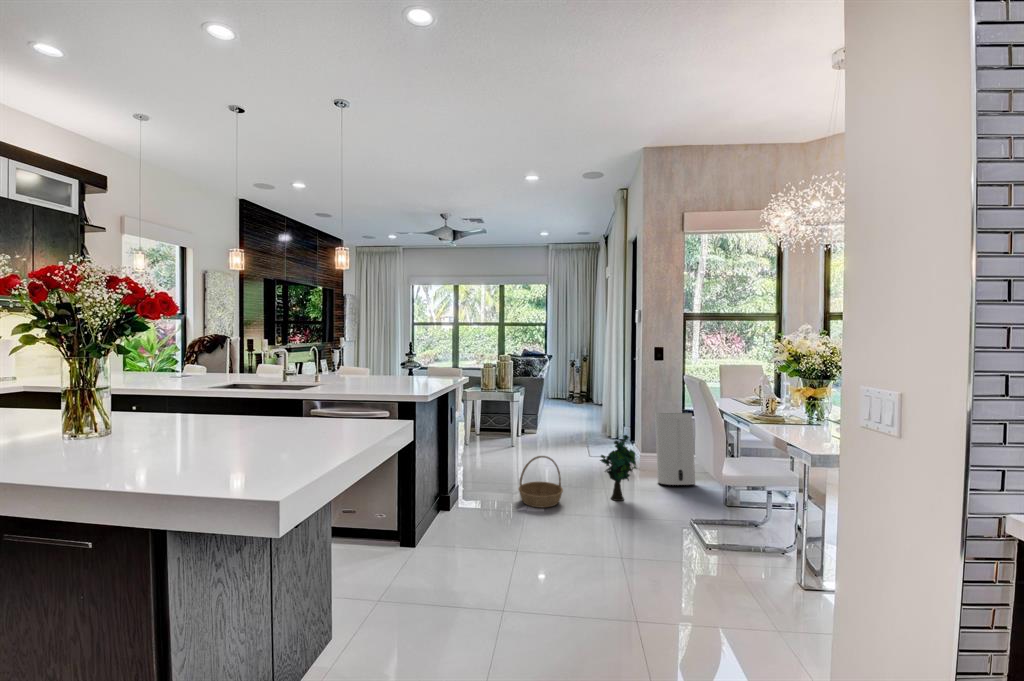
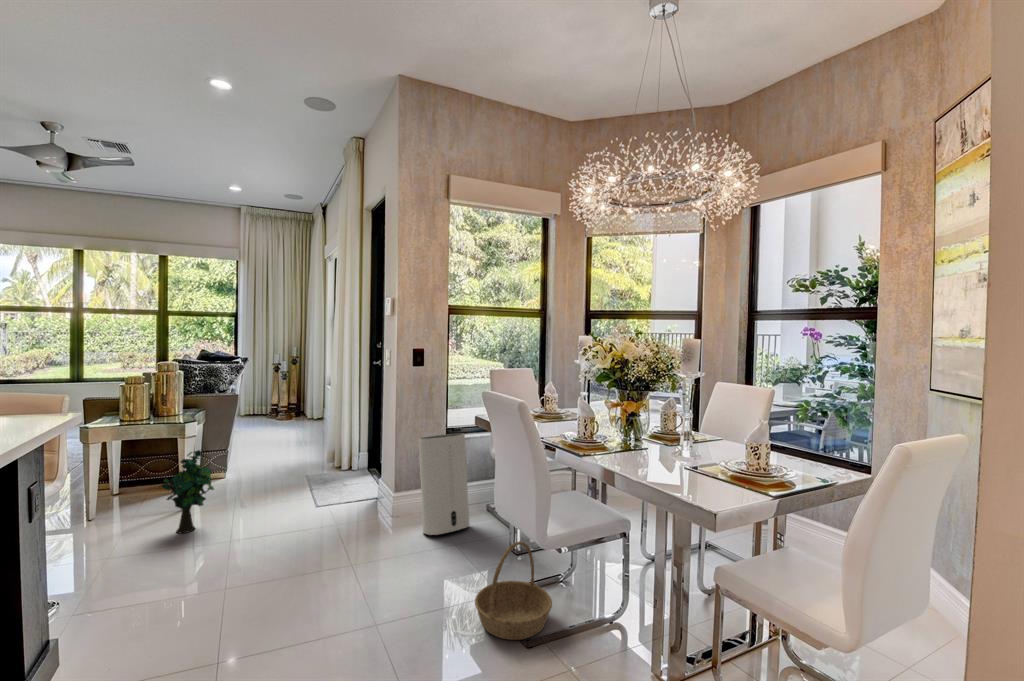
decorative plant: present [600,435,637,501] -> present [159,450,214,533]
basket: present [518,456,563,508] -> present [475,542,552,640]

